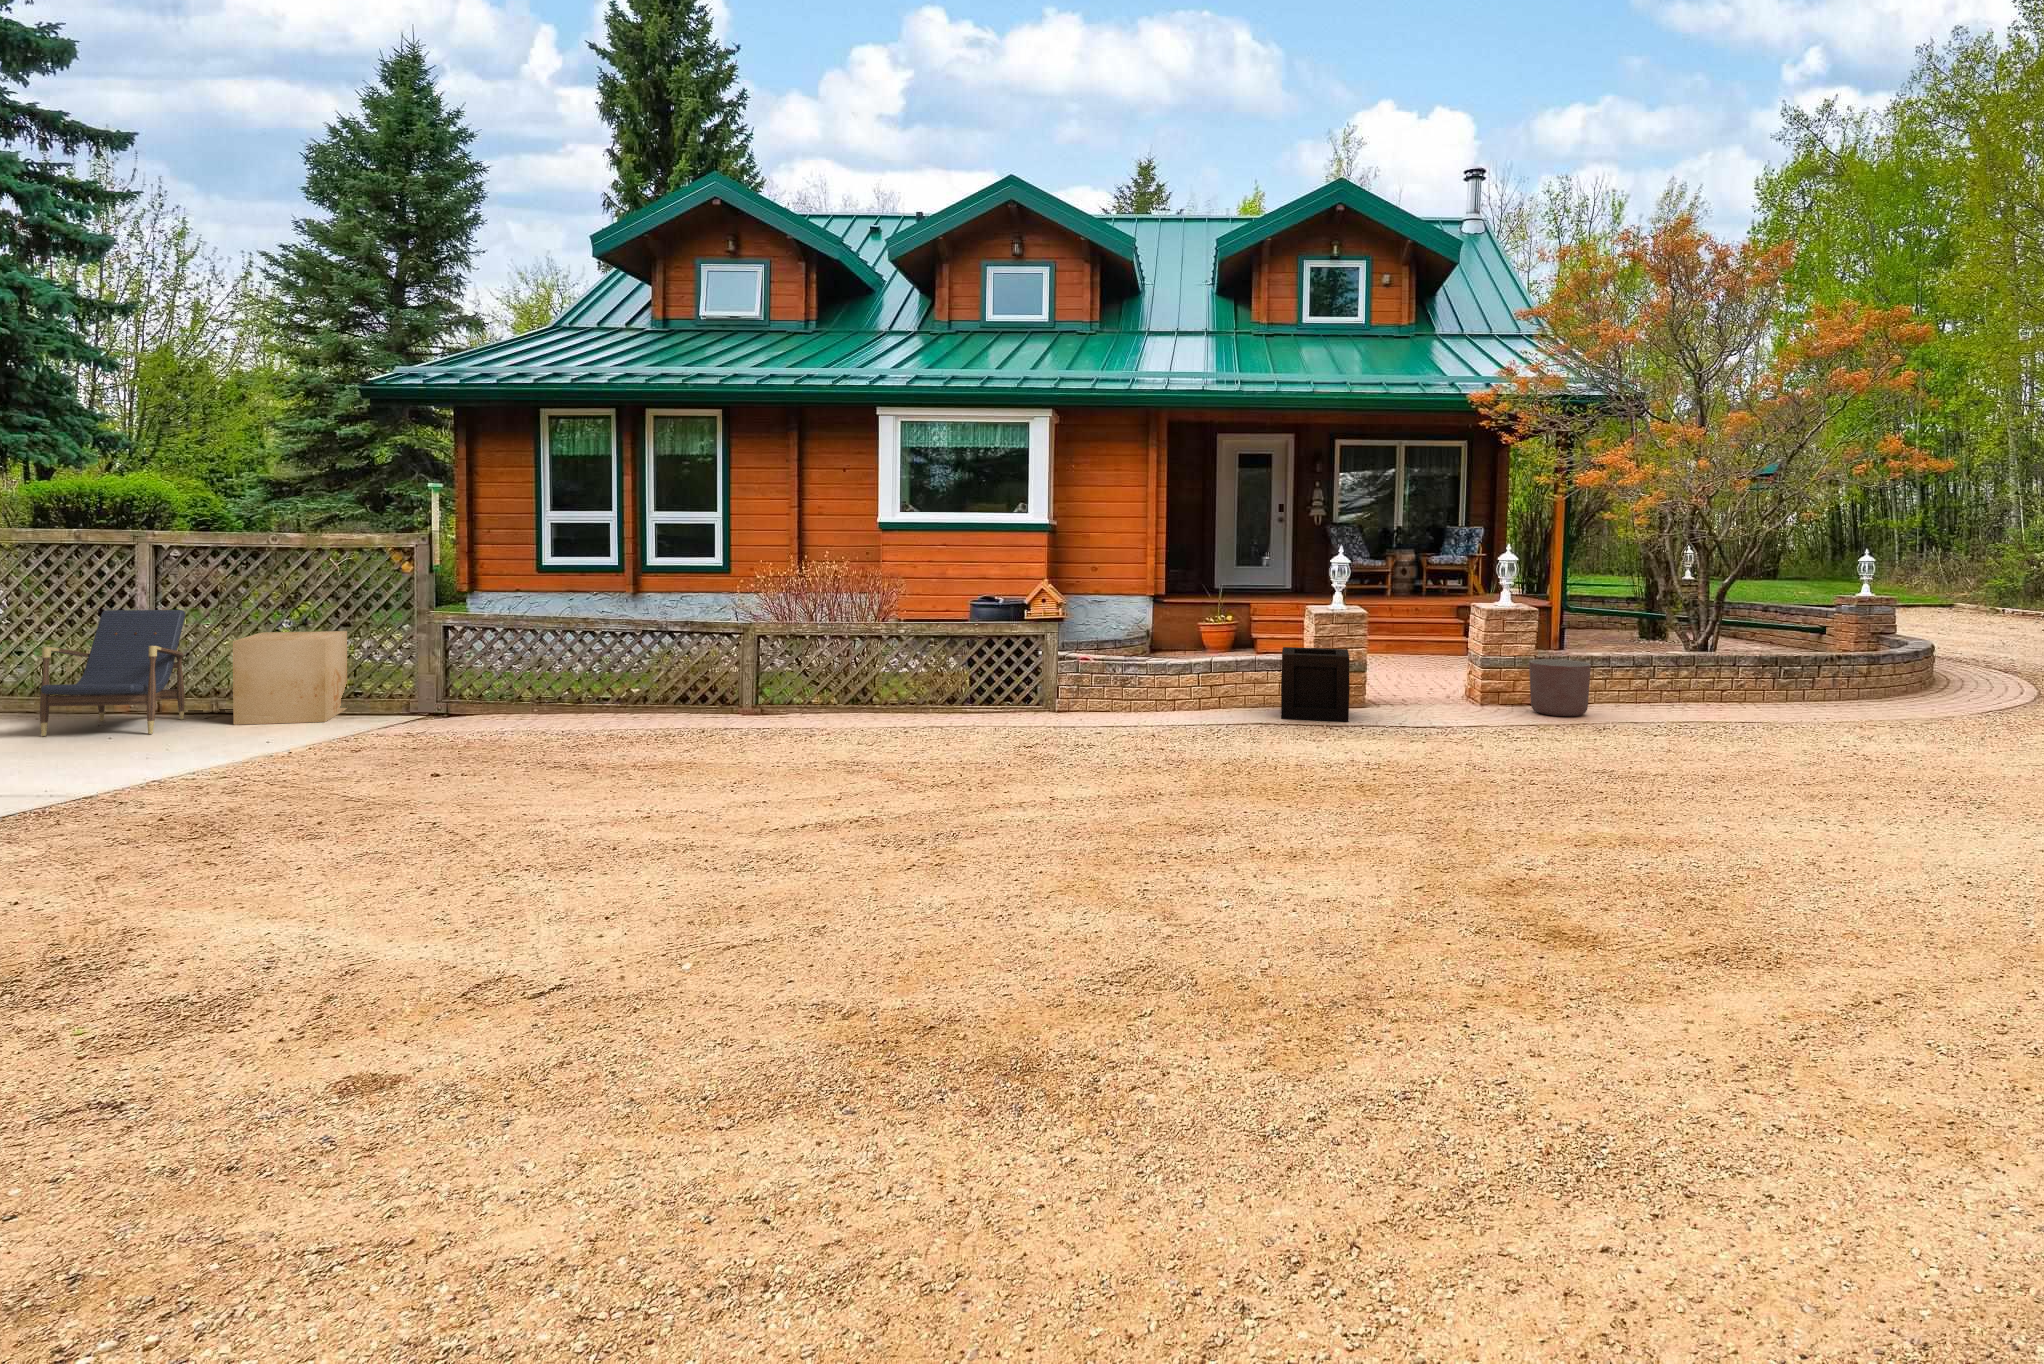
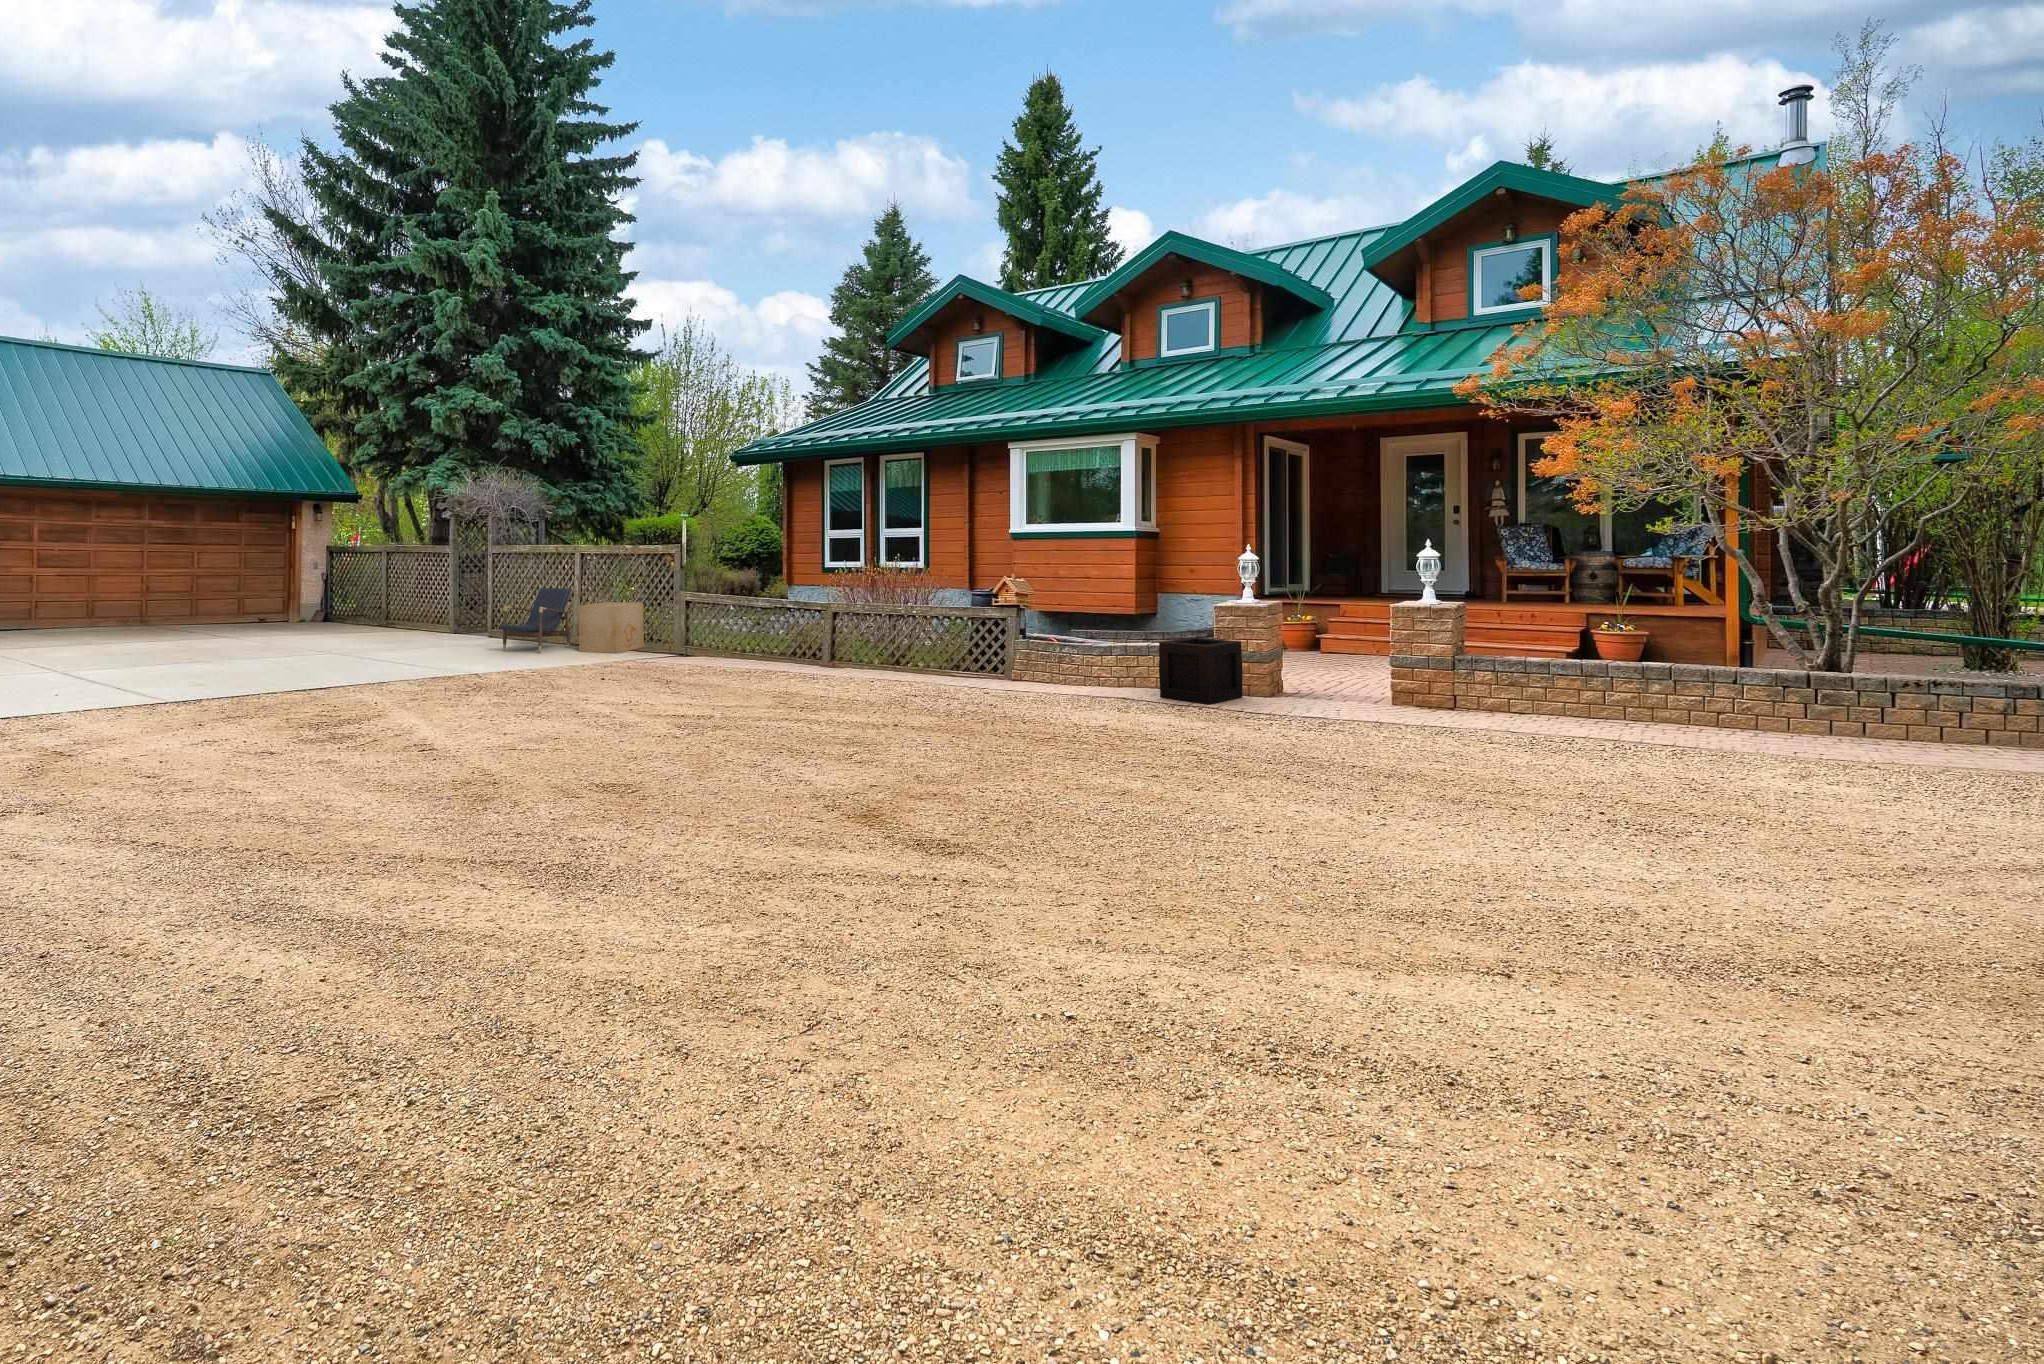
planter: present [1529,659,1591,716] -> none [1426,662,1492,720]

